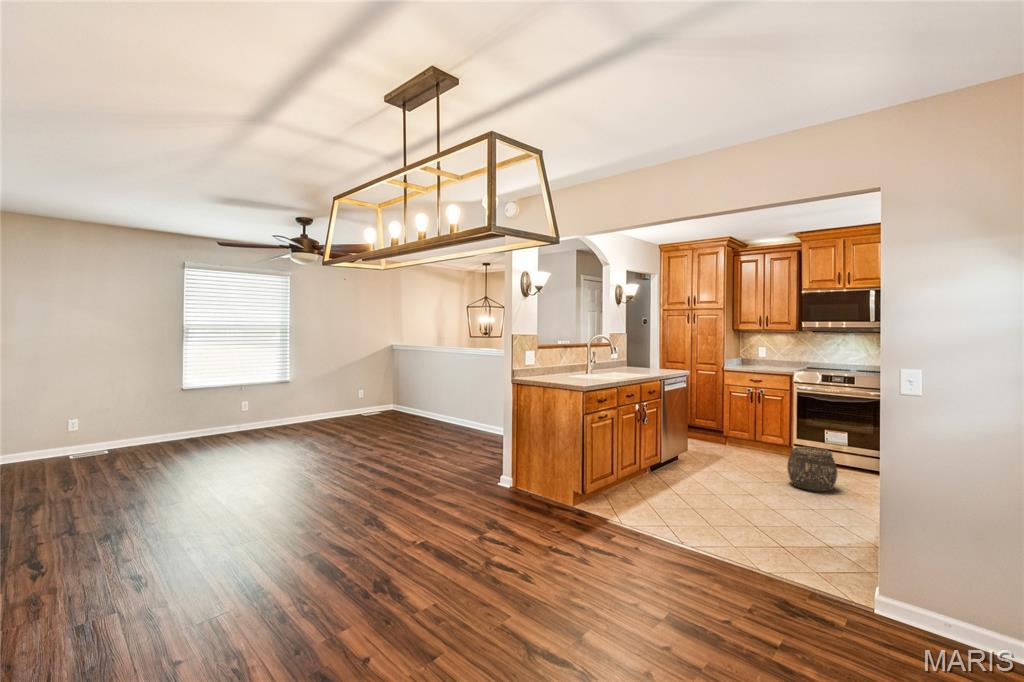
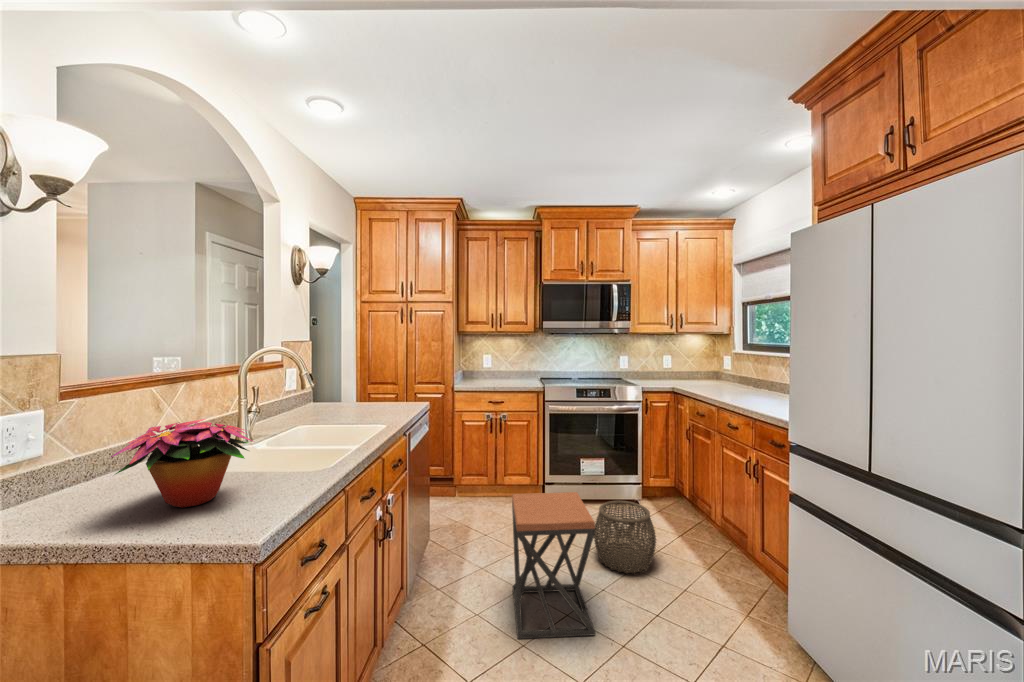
flower arrangement: none [553,353,588,378] -> present [112,419,252,508]
stool: none [703,420,759,494] -> present [512,492,595,639]

